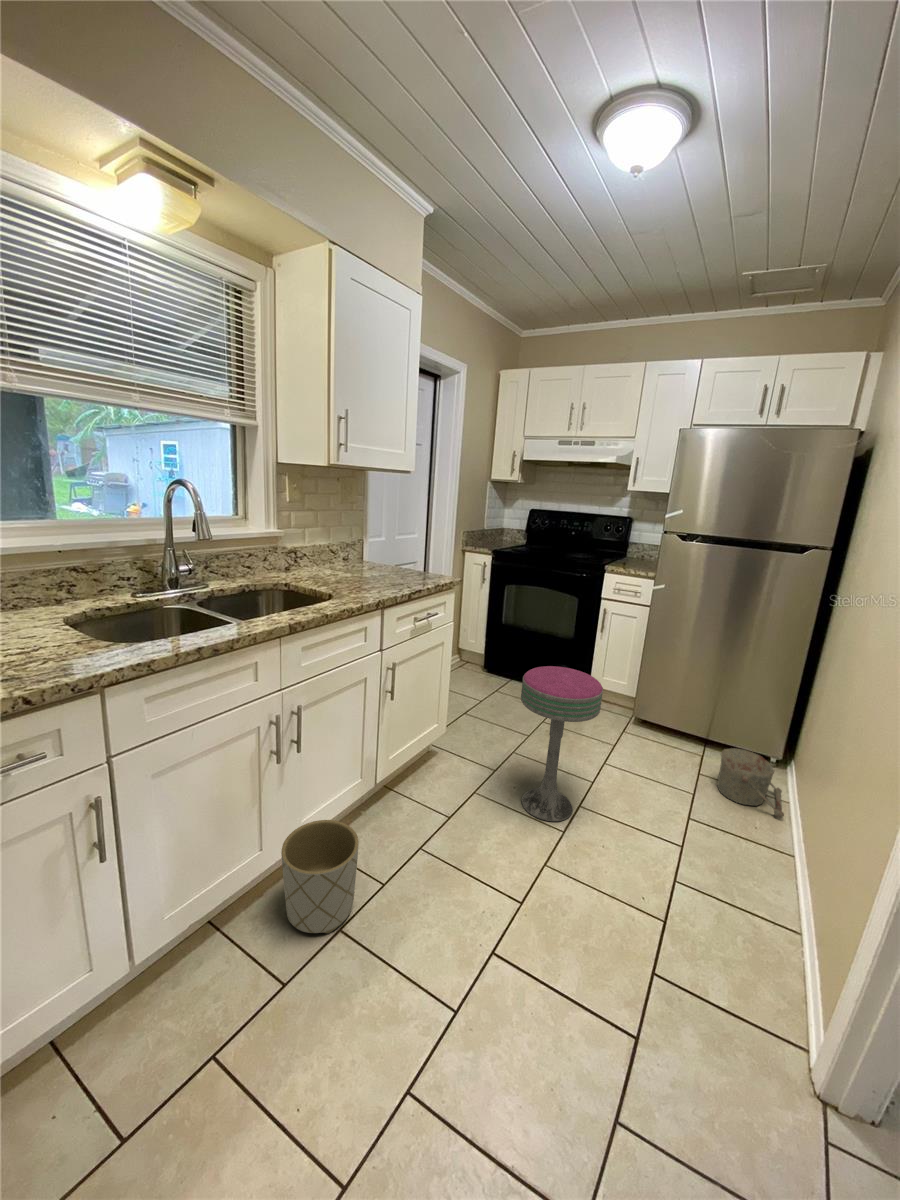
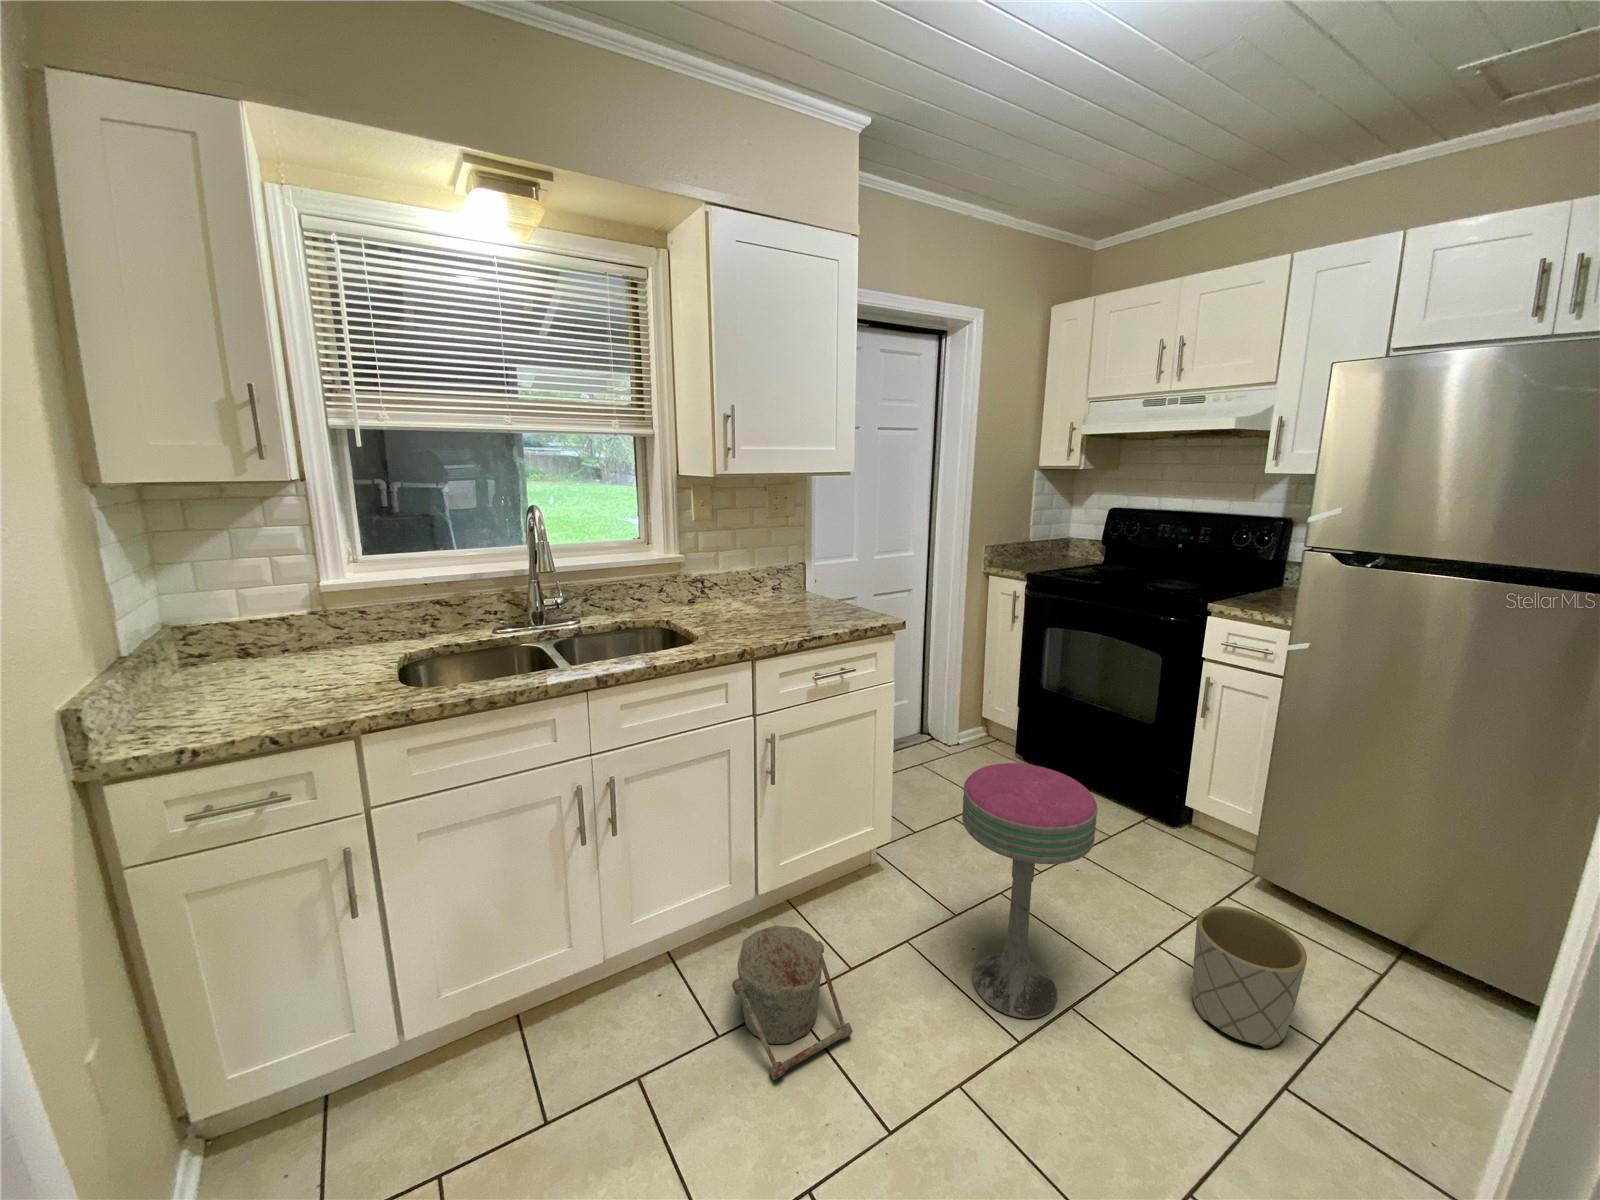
bucket: present [717,748,784,819] -> present [732,925,853,1080]
planter: present [281,820,359,933] -> present [1192,906,1307,1049]

